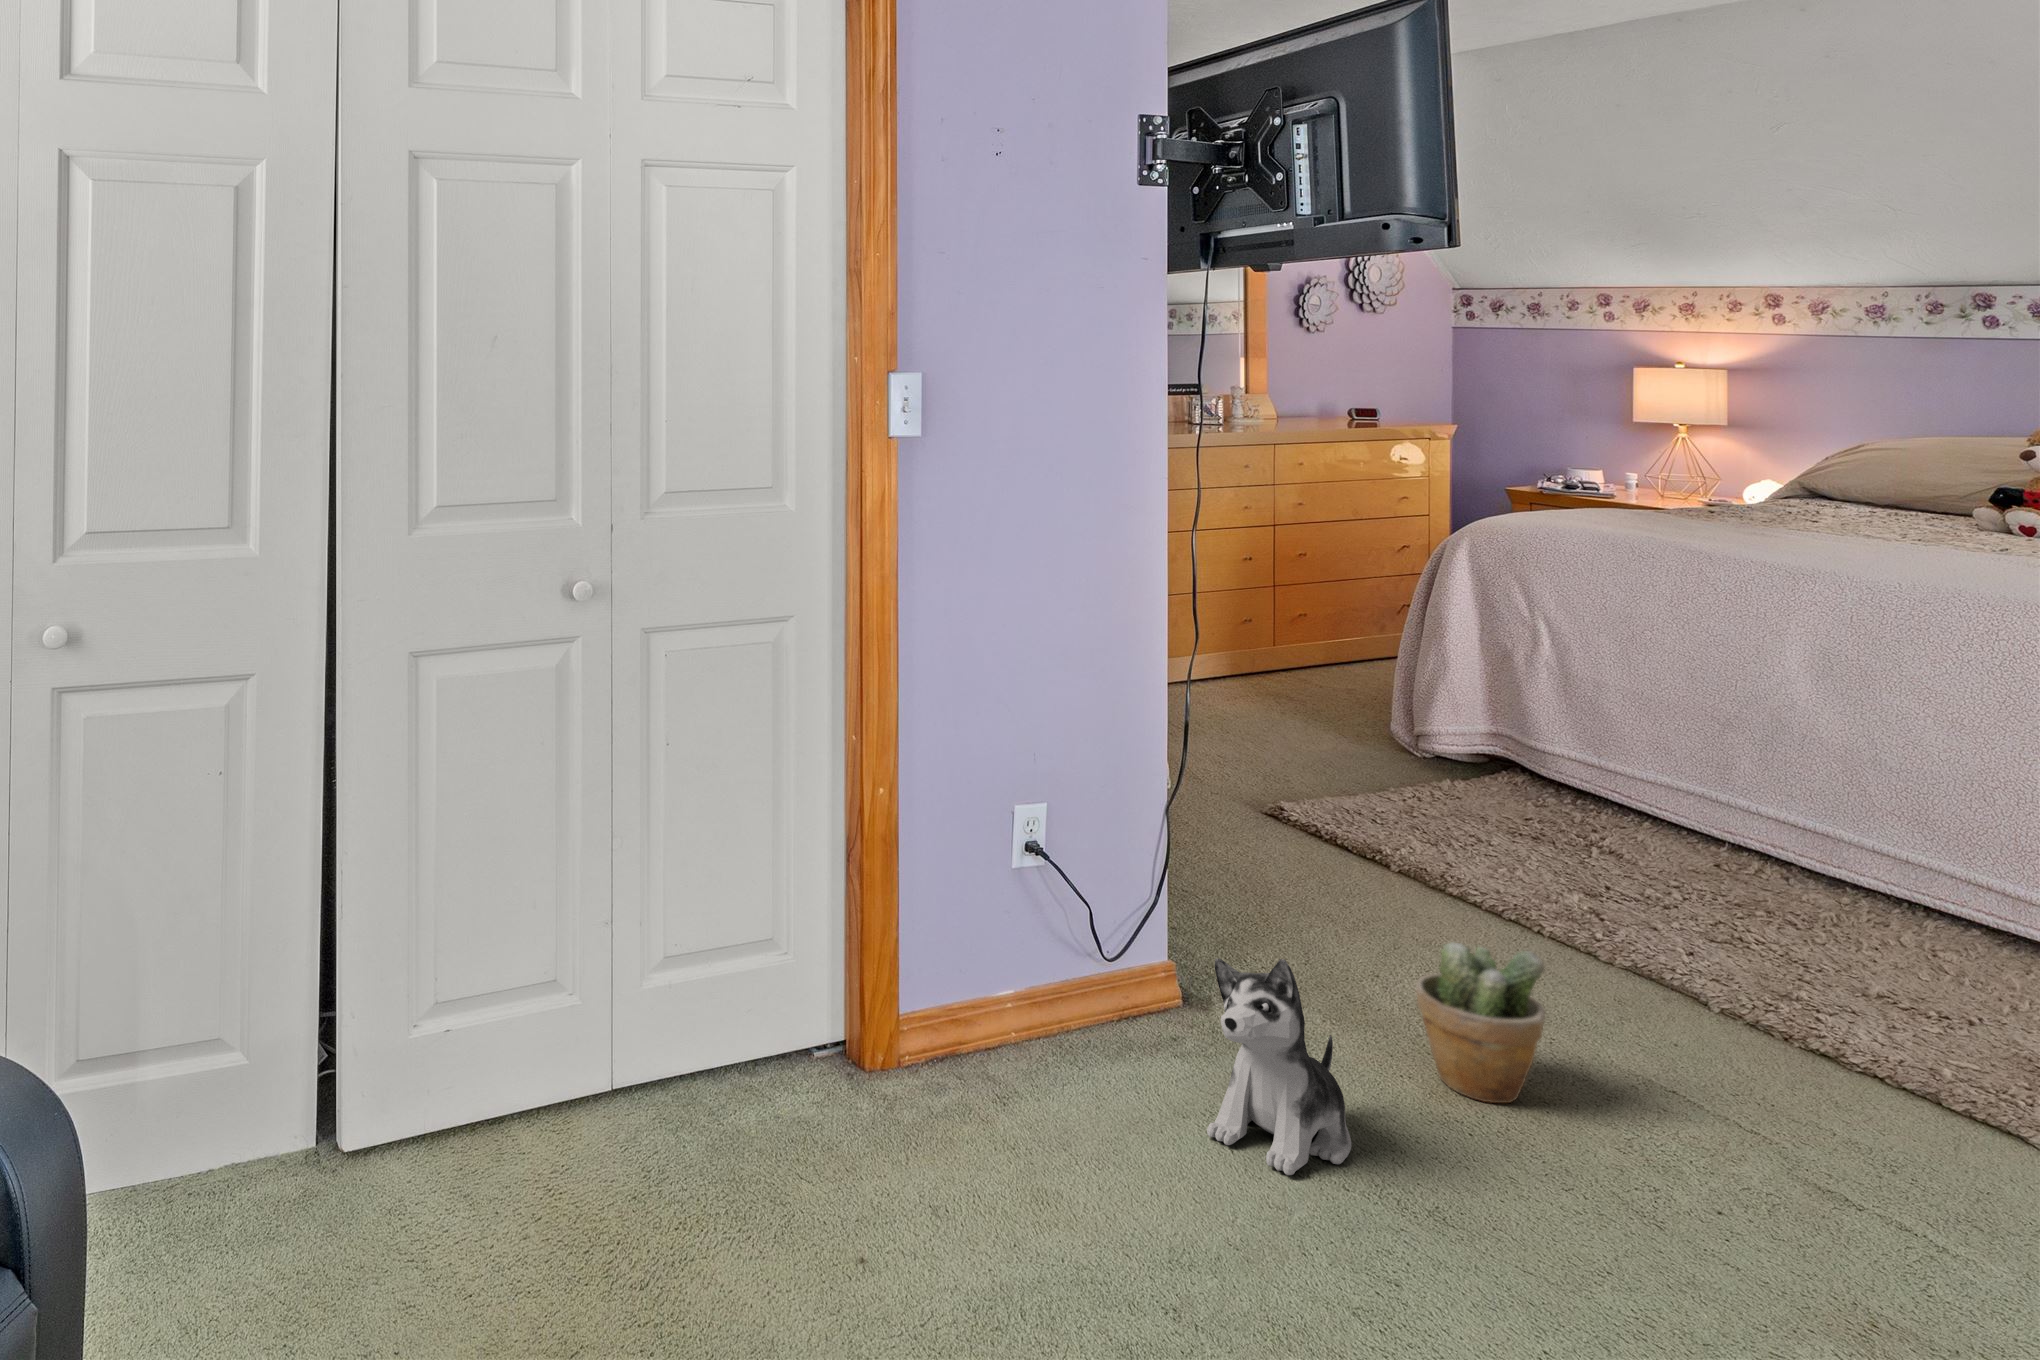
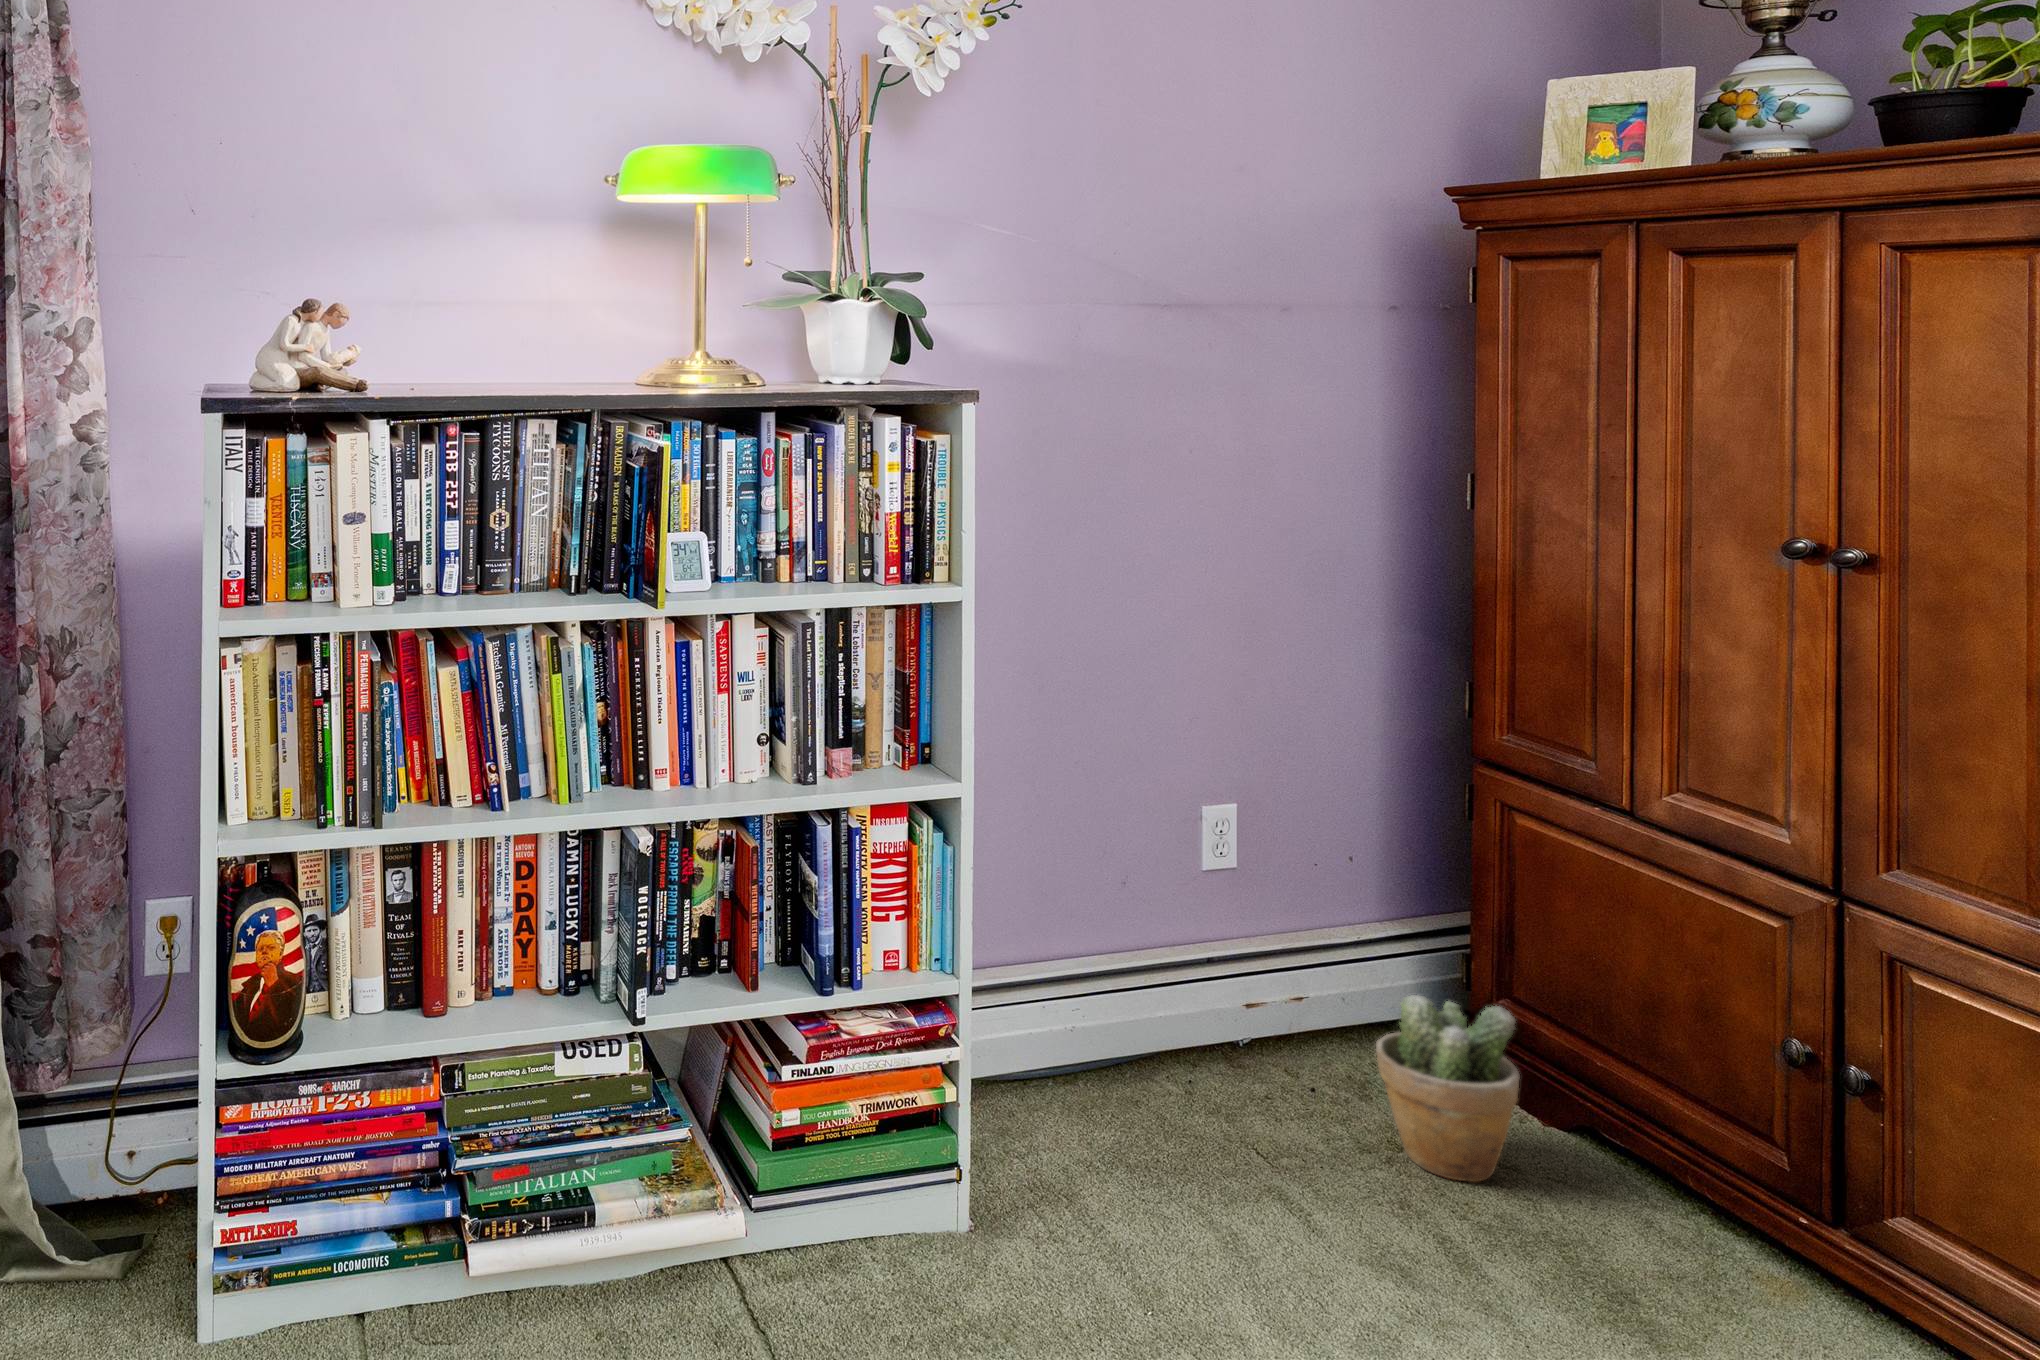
plush toy: present [1207,959,1352,1175] -> none [1102,1000,1265,1244]

